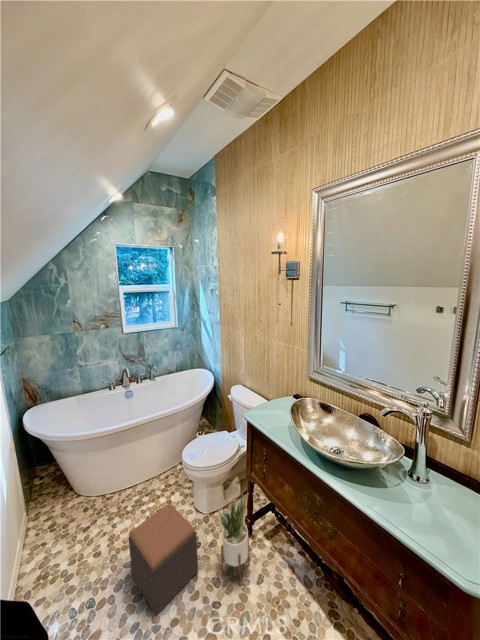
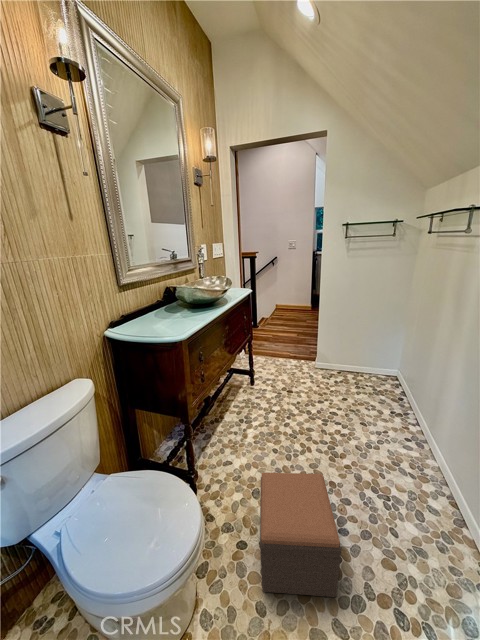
potted plant: present [218,494,250,585] -> none [209,409,252,499]

